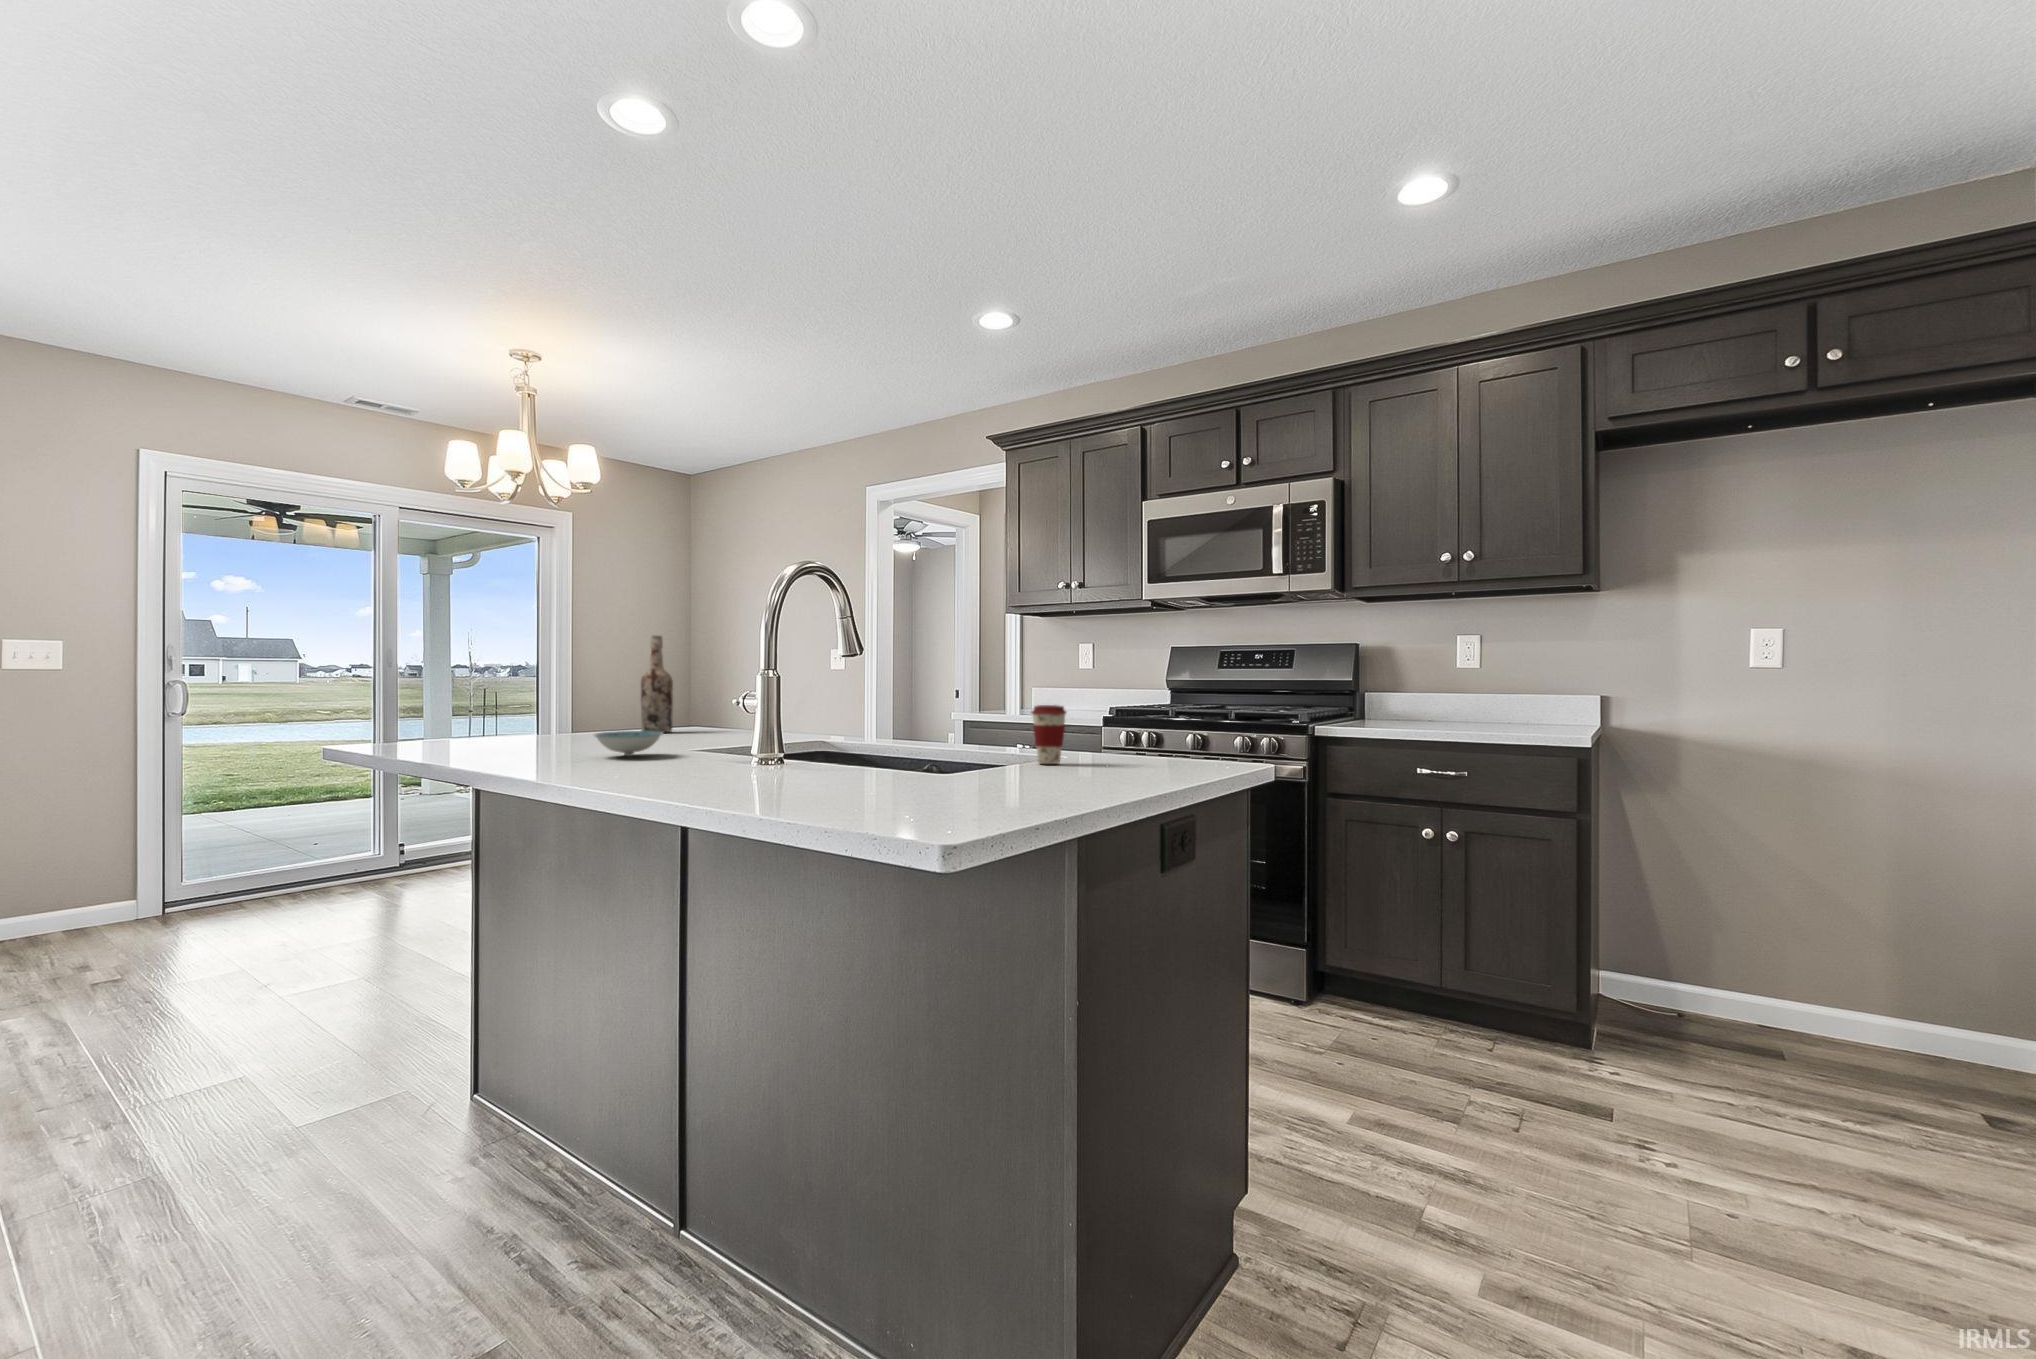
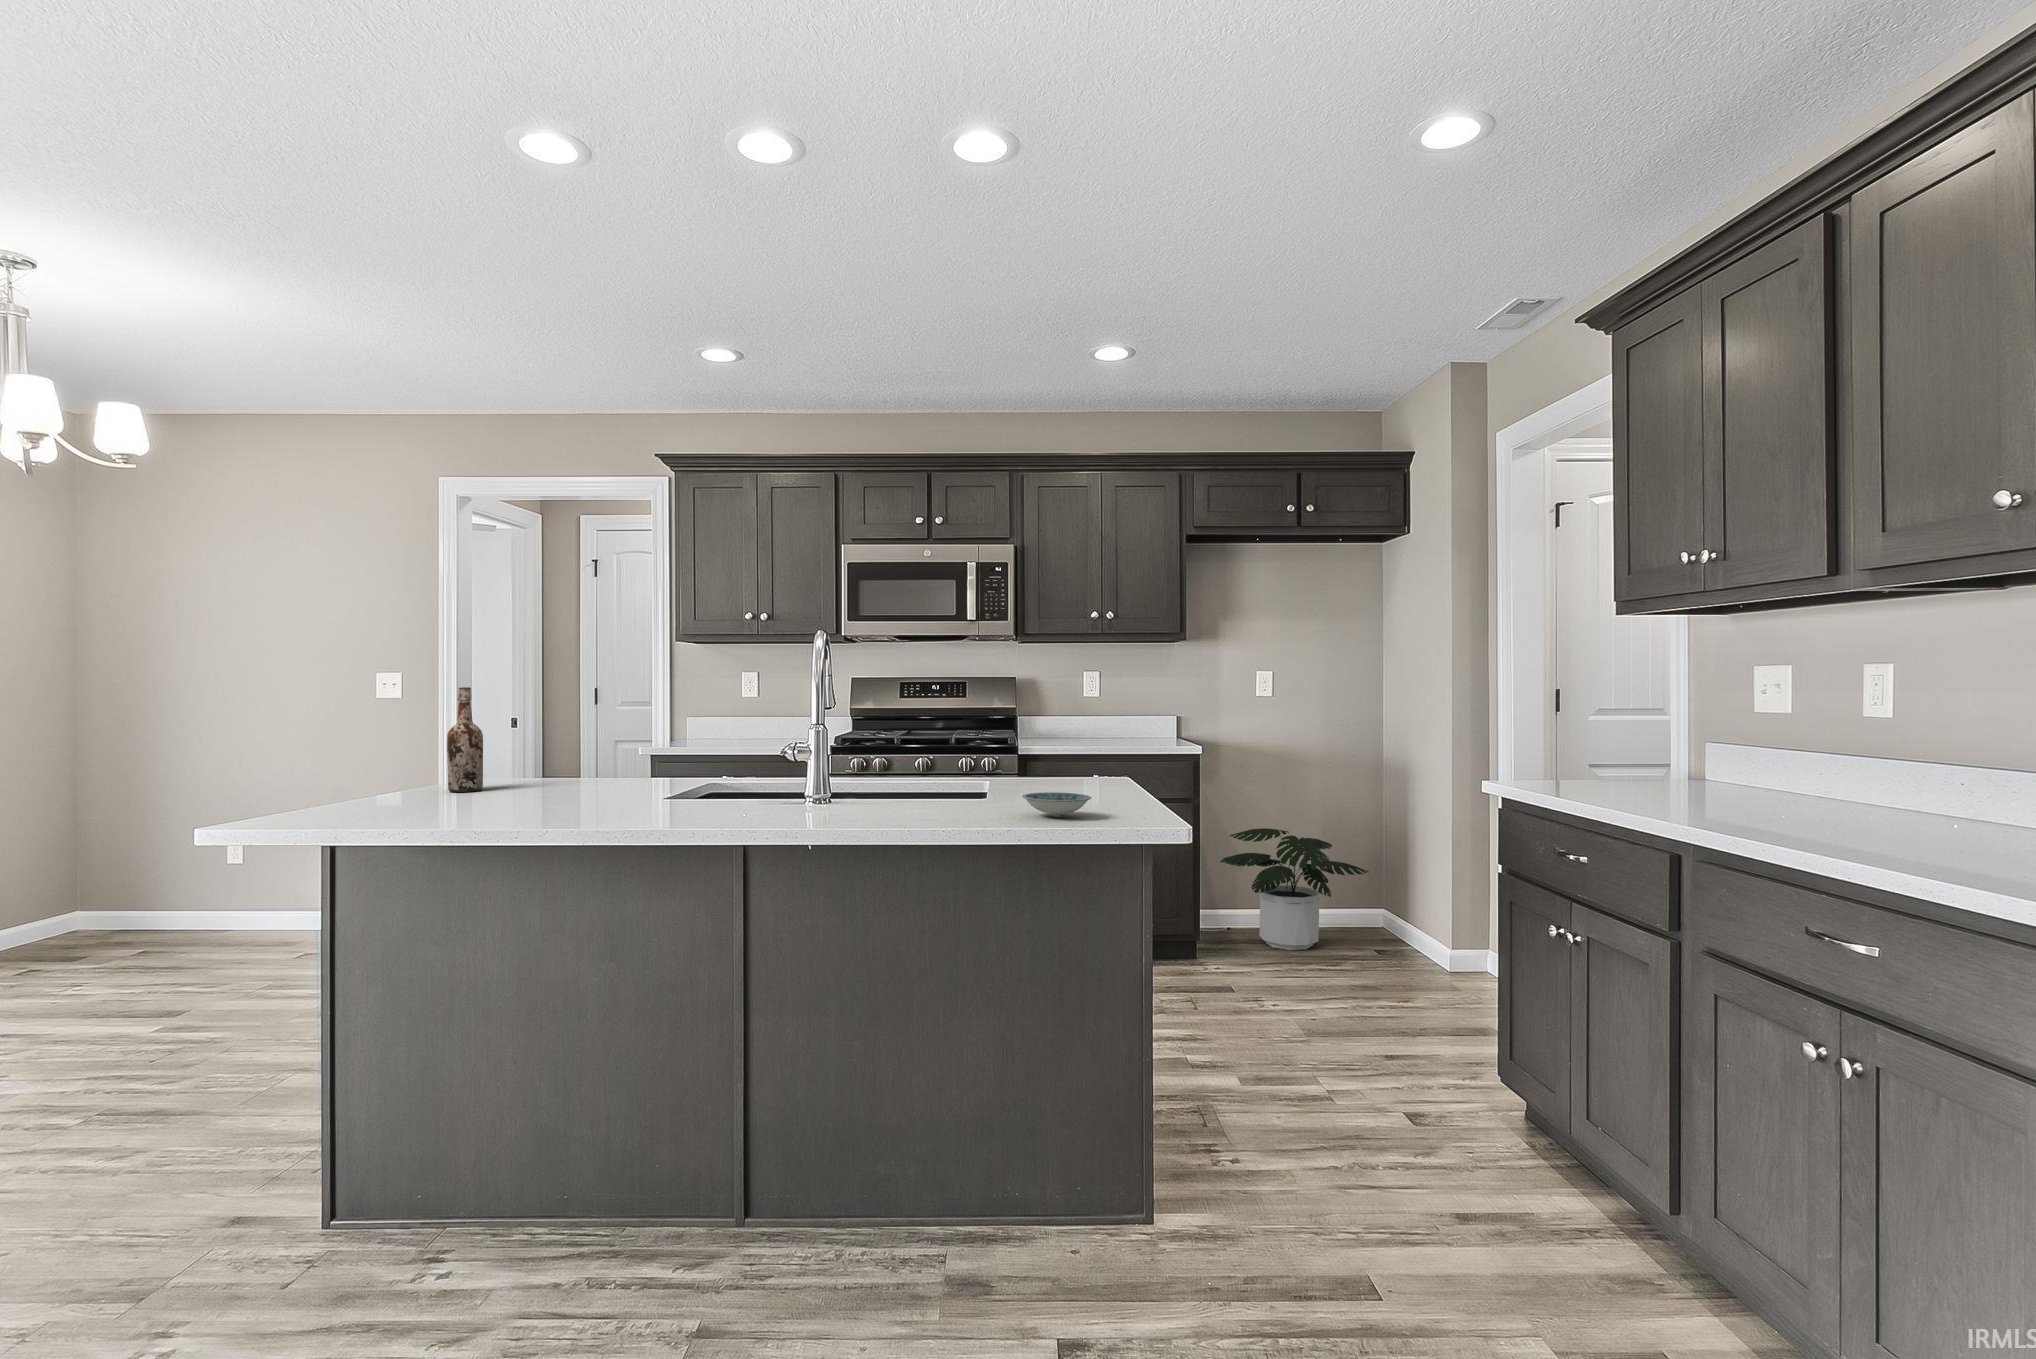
coffee cup: present [1032,705,1066,764] -> none [975,752,1001,796]
ceramic bowl: present [594,731,664,756] -> present [1023,792,1091,817]
potted plant: none [1656,870,1963,1079] -> present [1220,828,1369,950]

